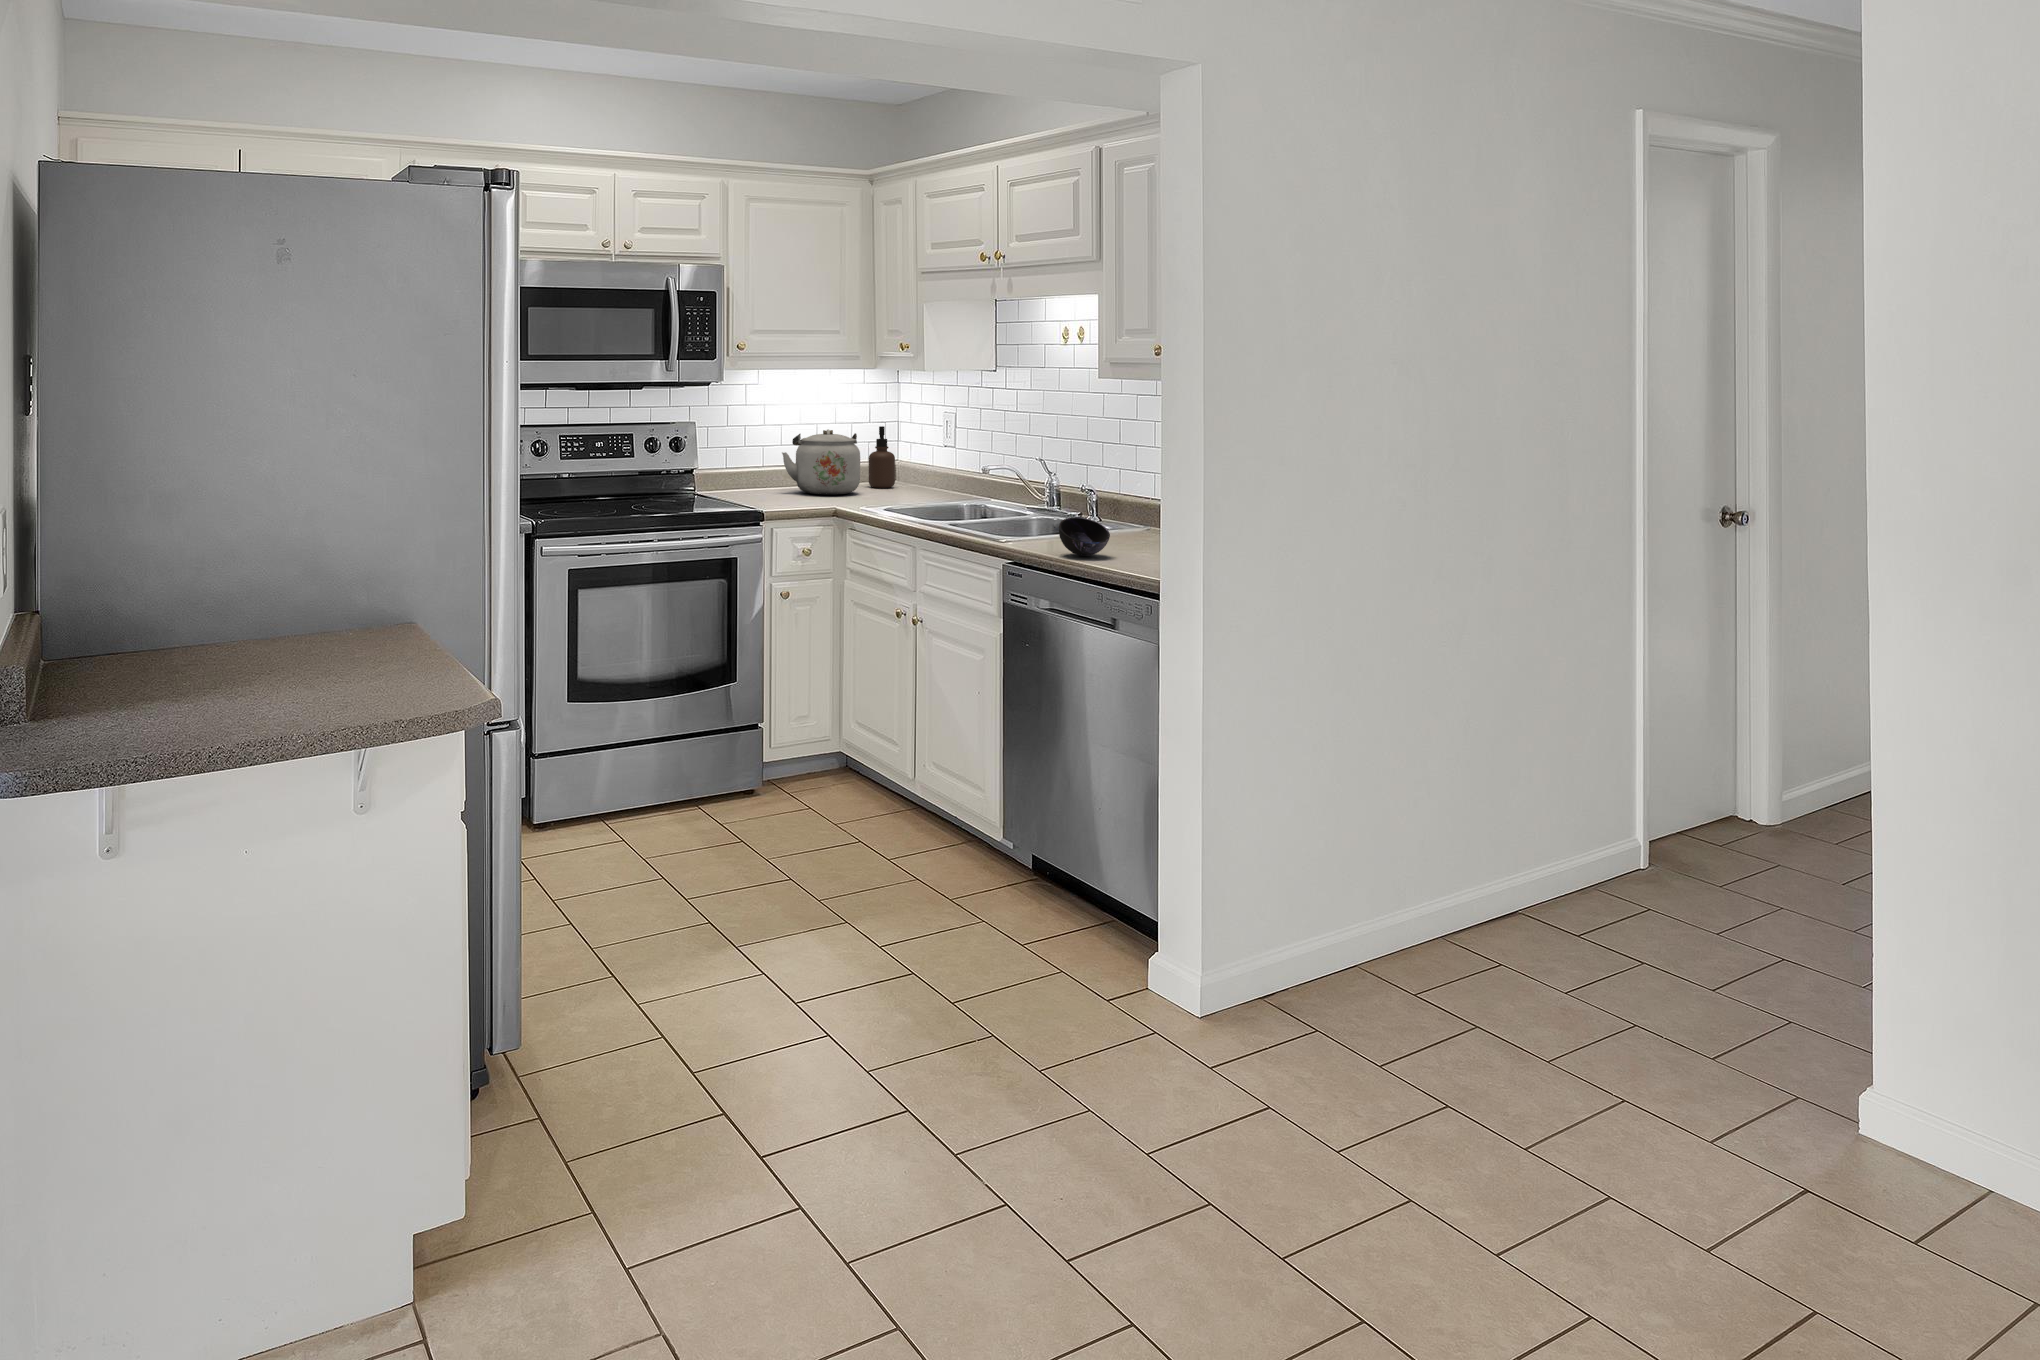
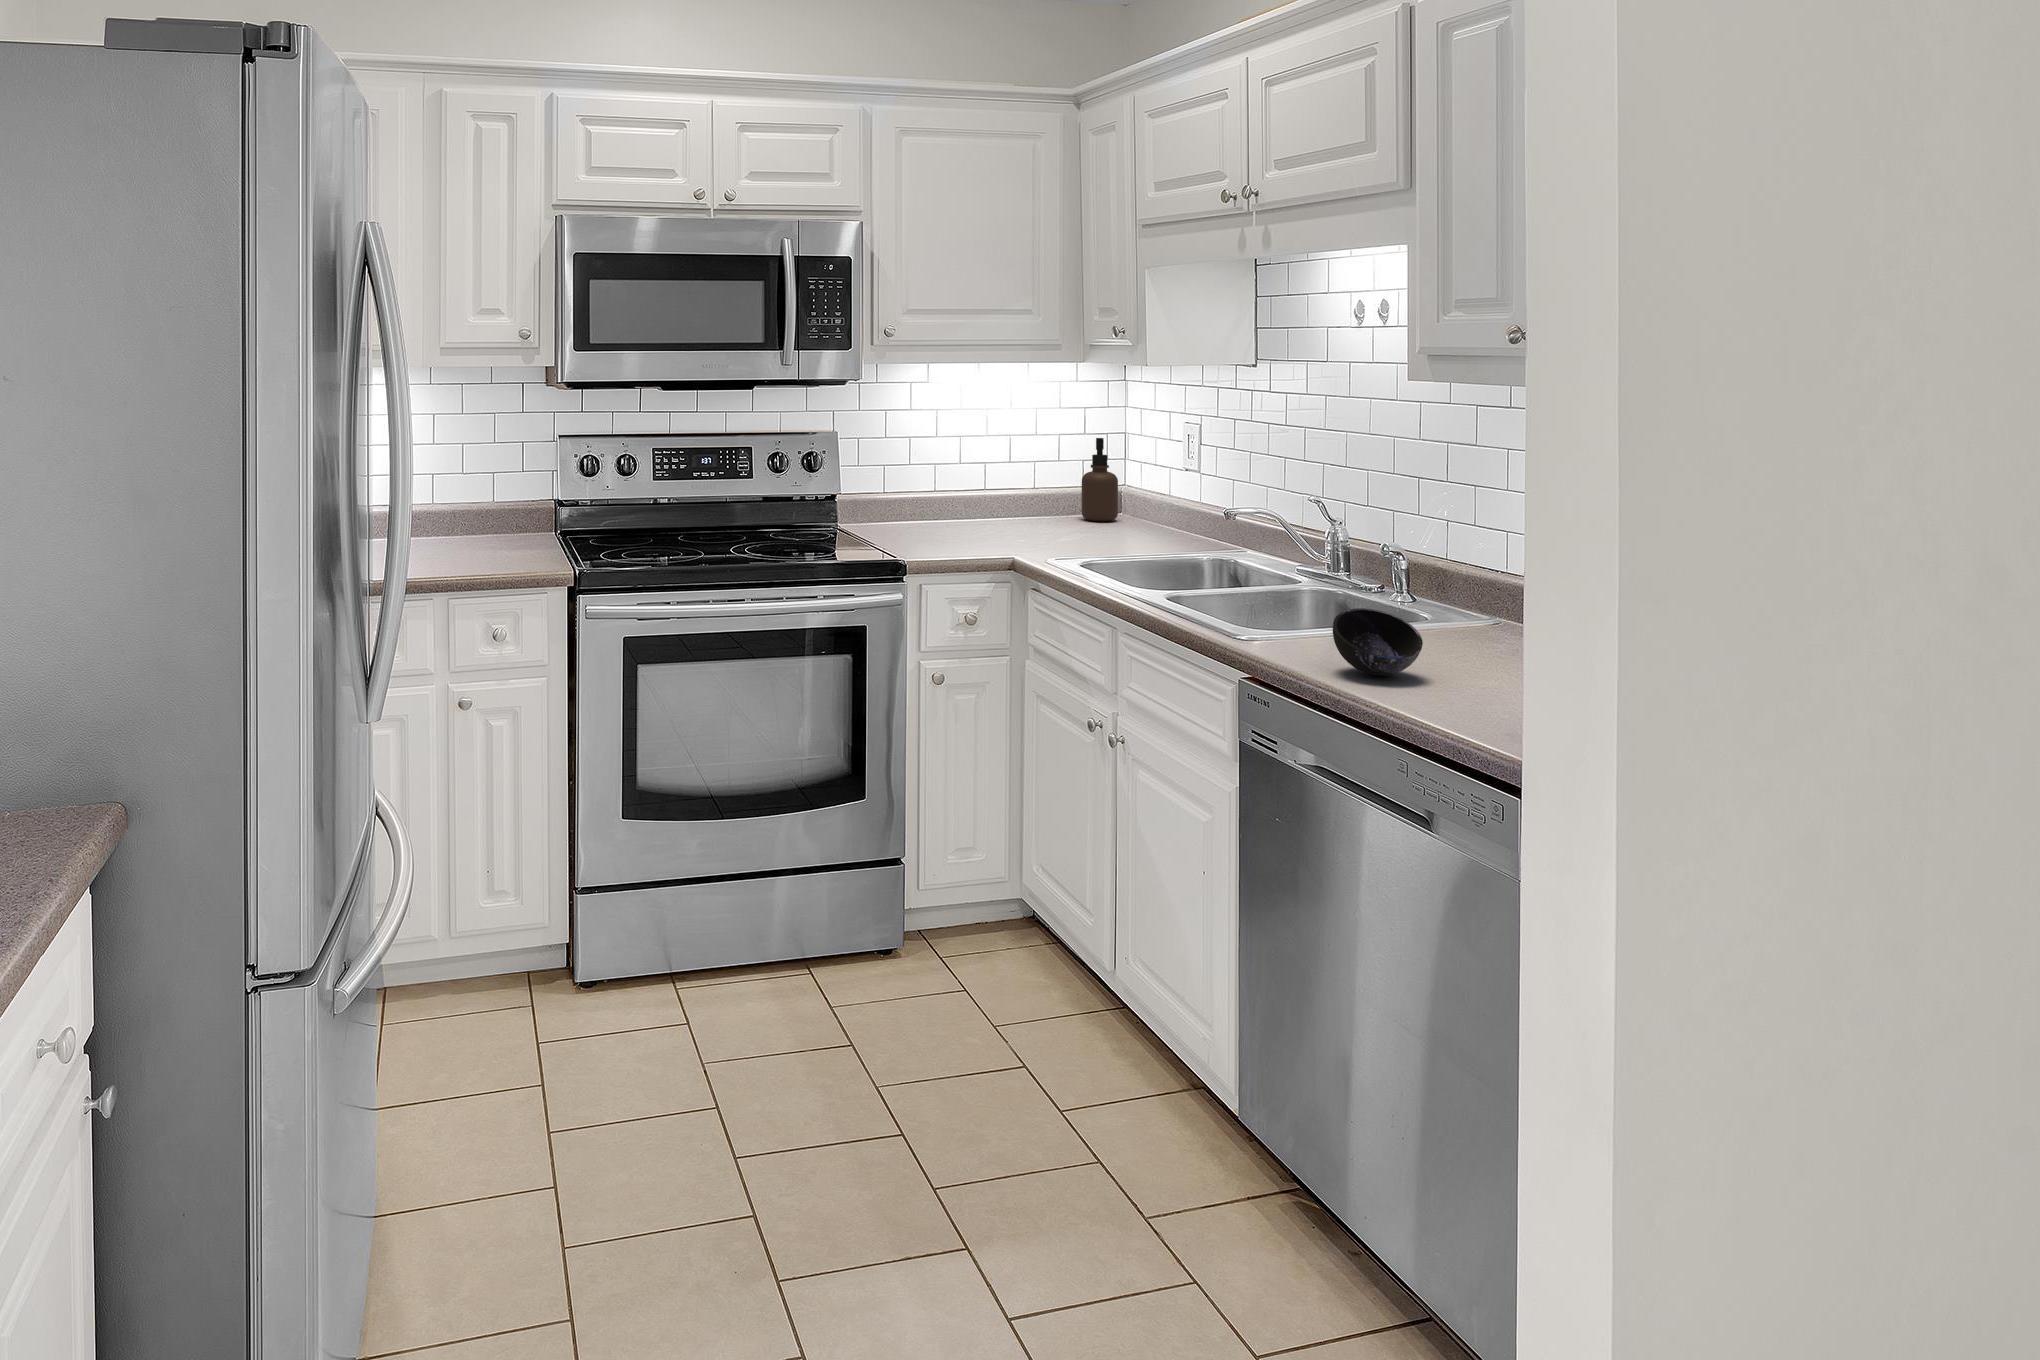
kettle: present [782,429,860,495] -> none [956,443,1064,532]

